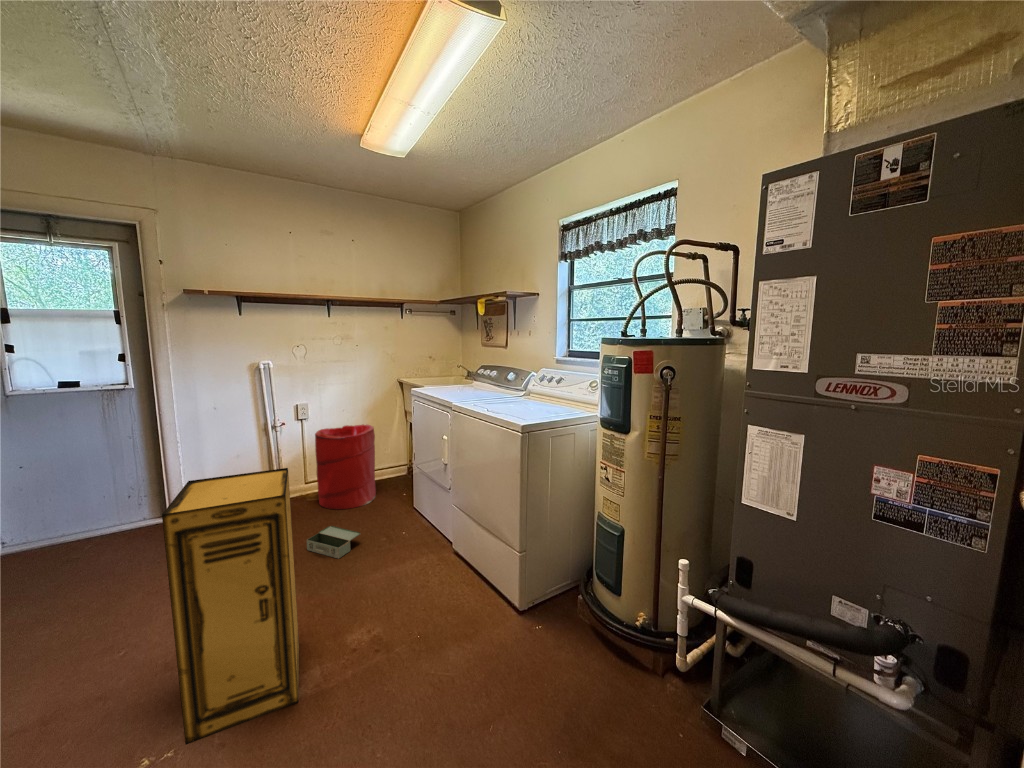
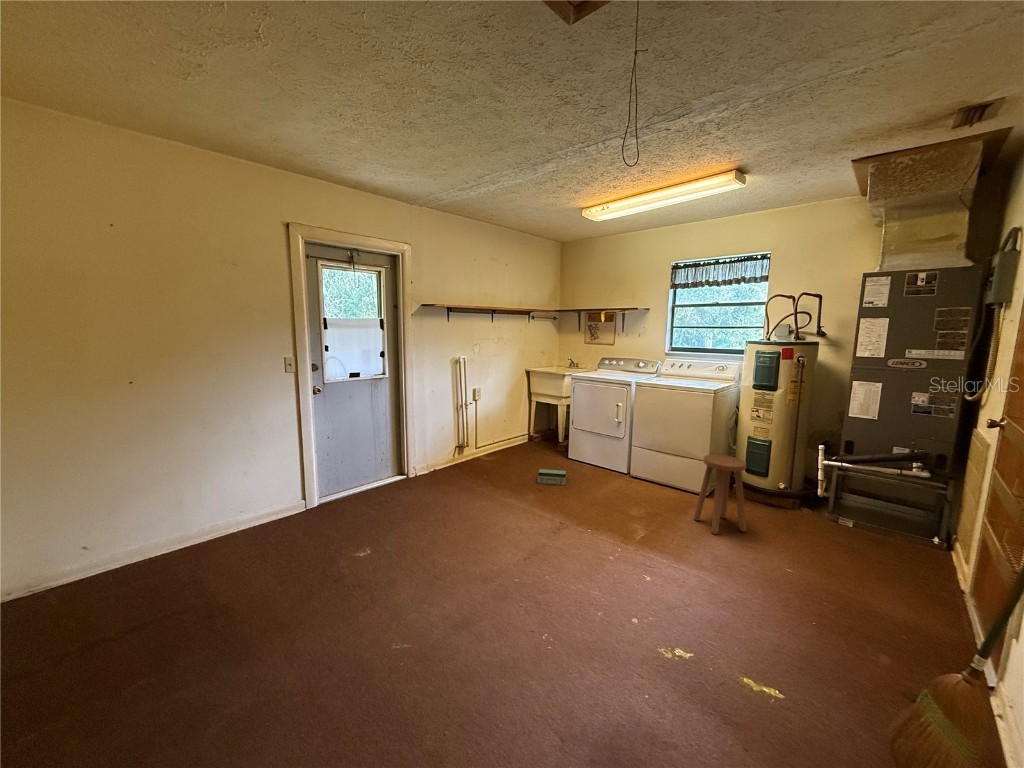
laundry hamper: present [315,424,376,510] -> none [491,402,532,463]
storage cabinet: present [162,468,299,745] -> none [582,415,655,552]
stool: none [414,554,495,731] -> present [694,454,746,534]

